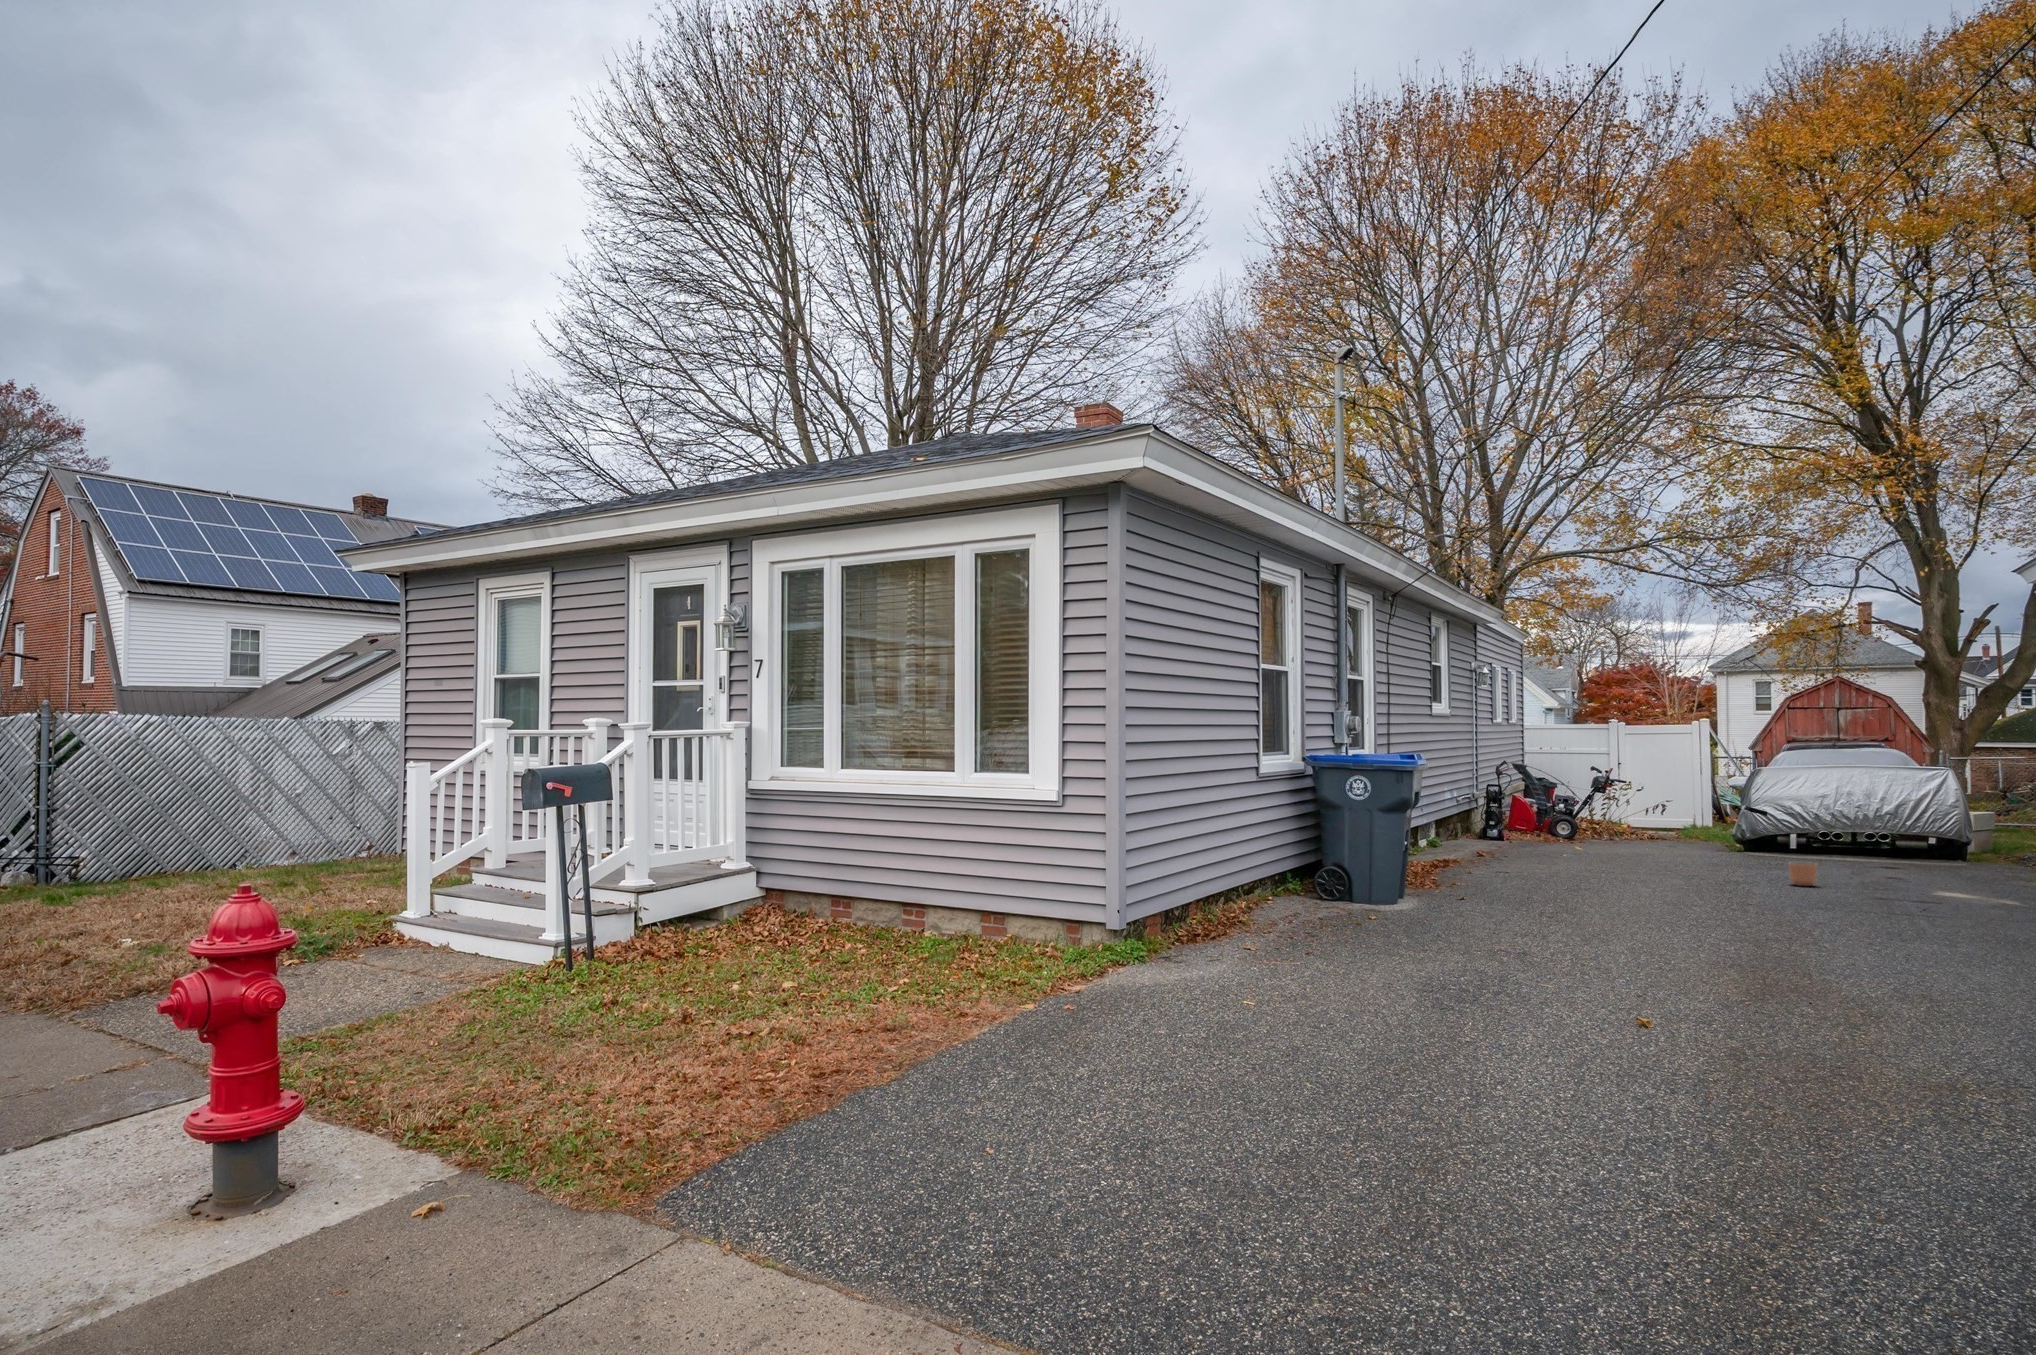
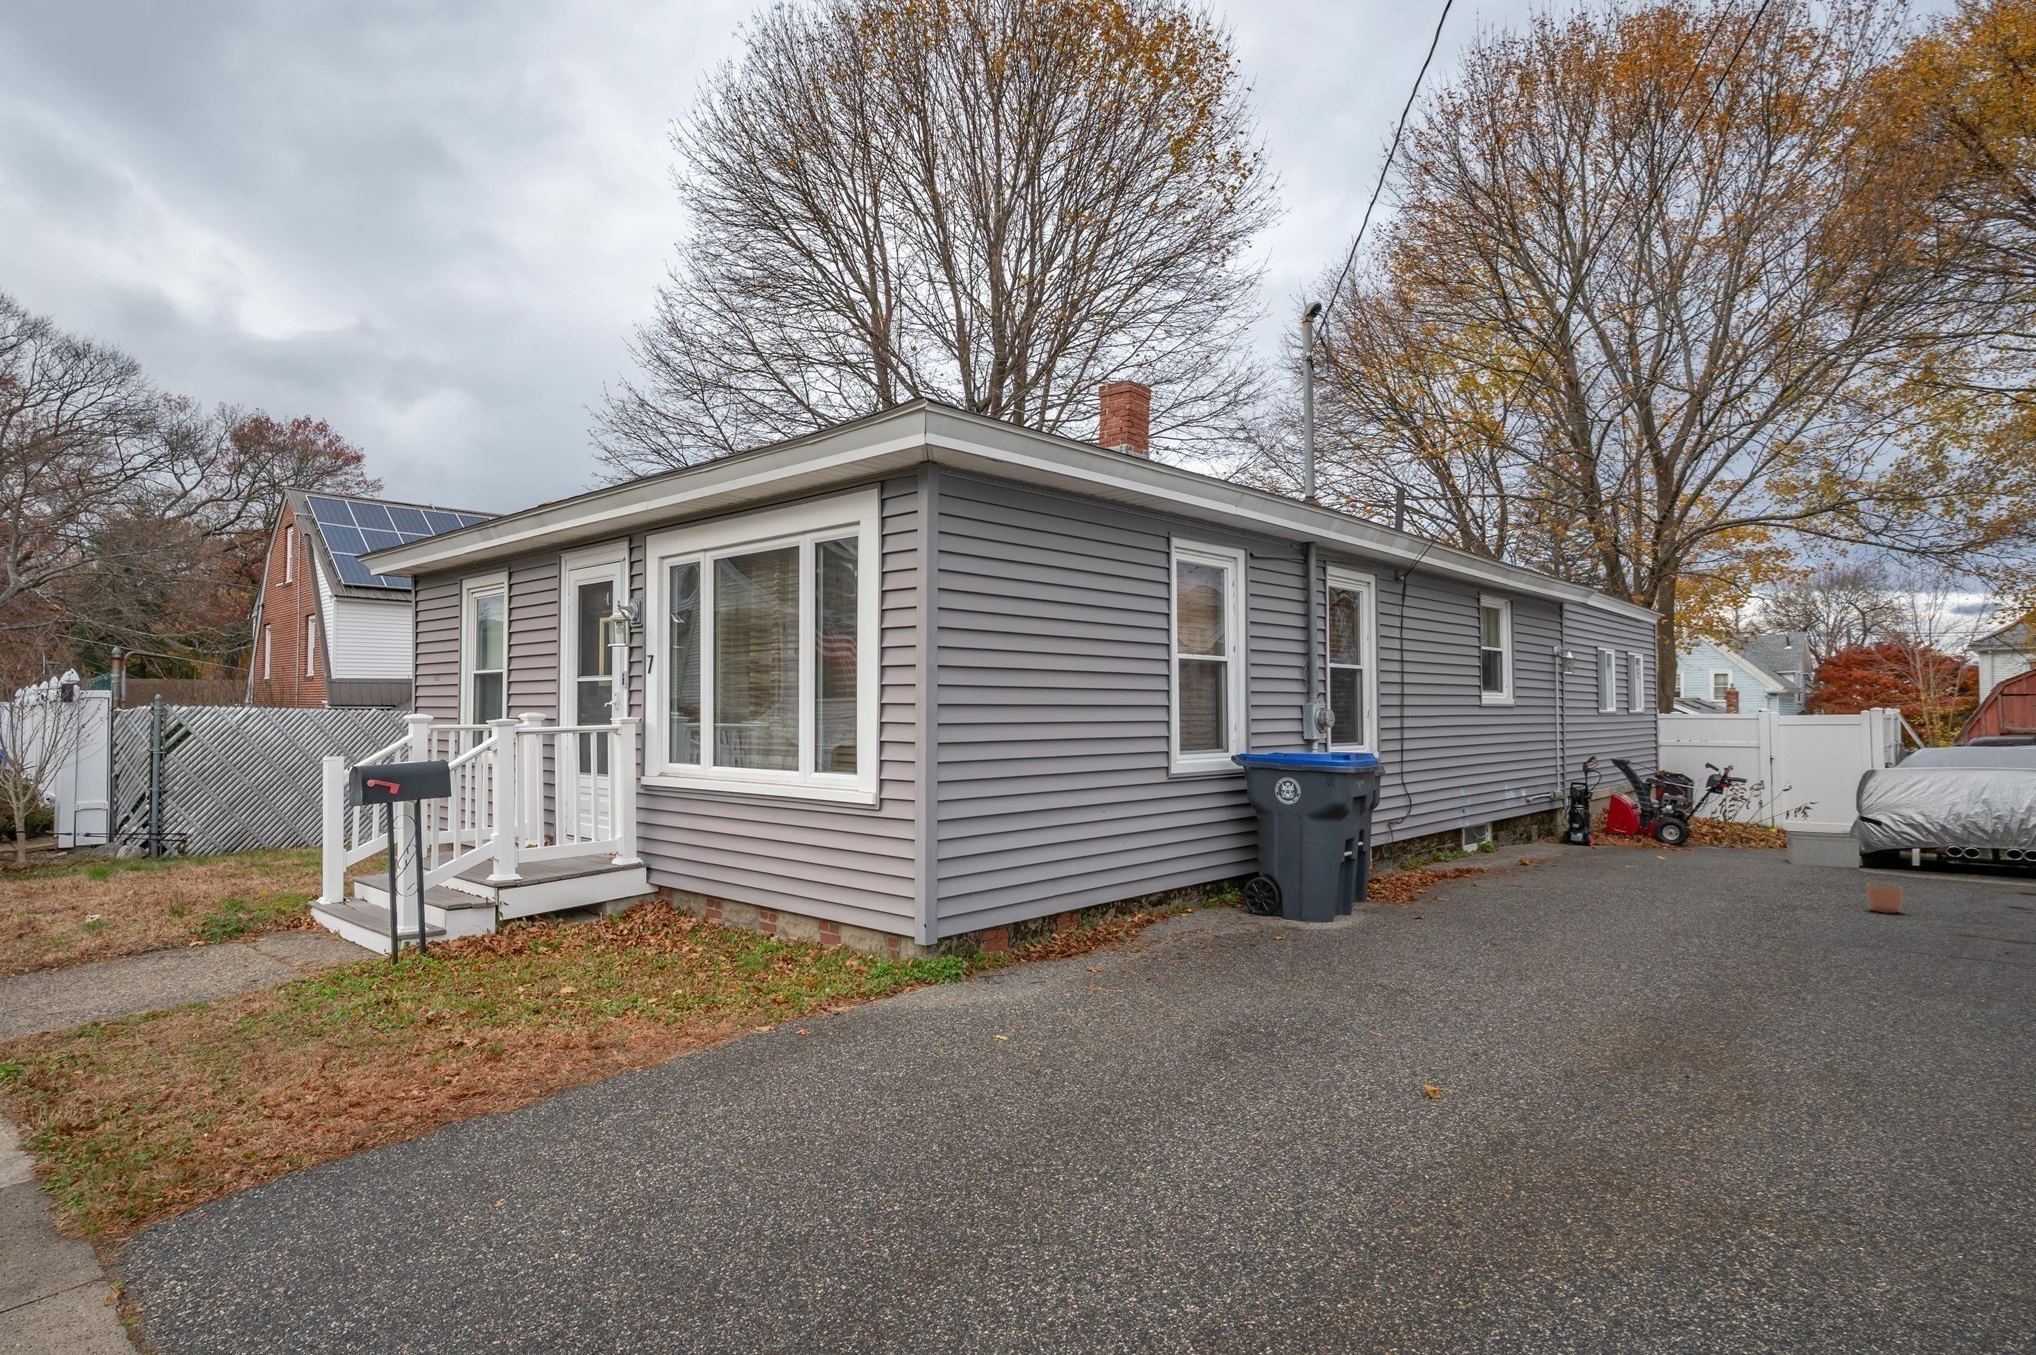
storage bin: none [1687,824,1749,855] -> present [1786,831,1860,868]

